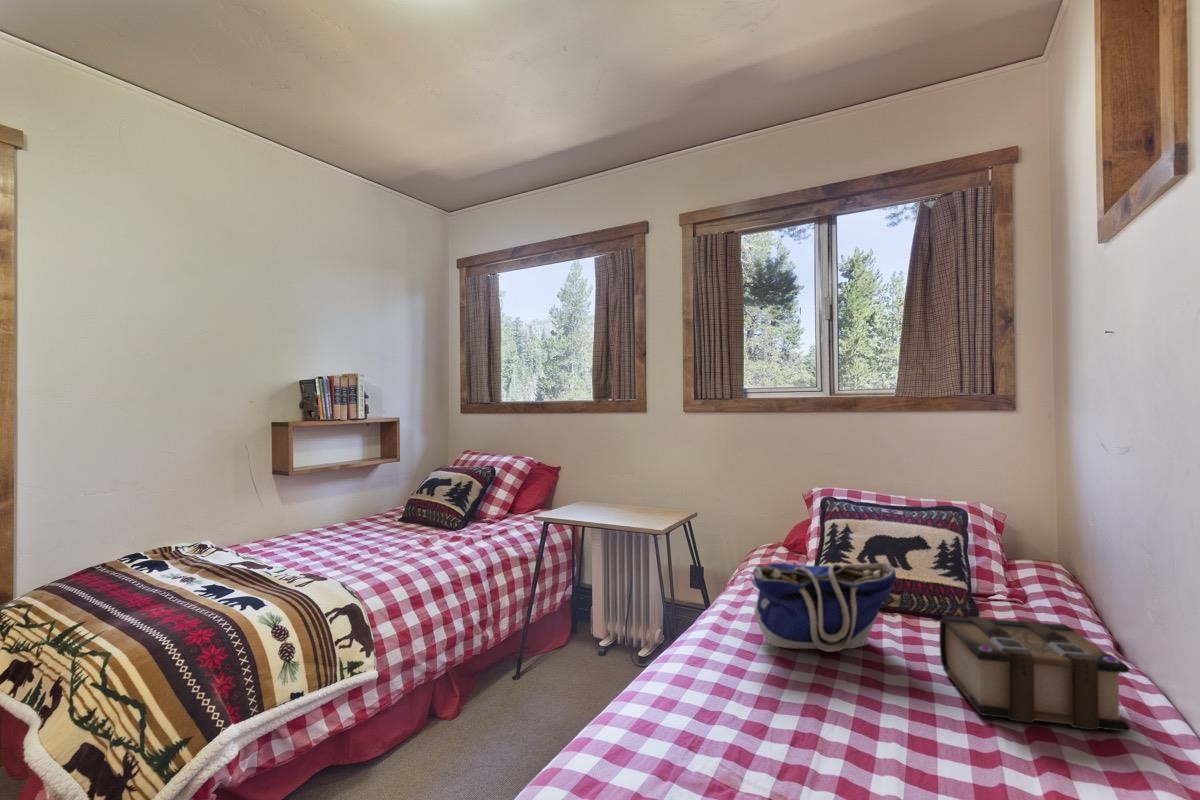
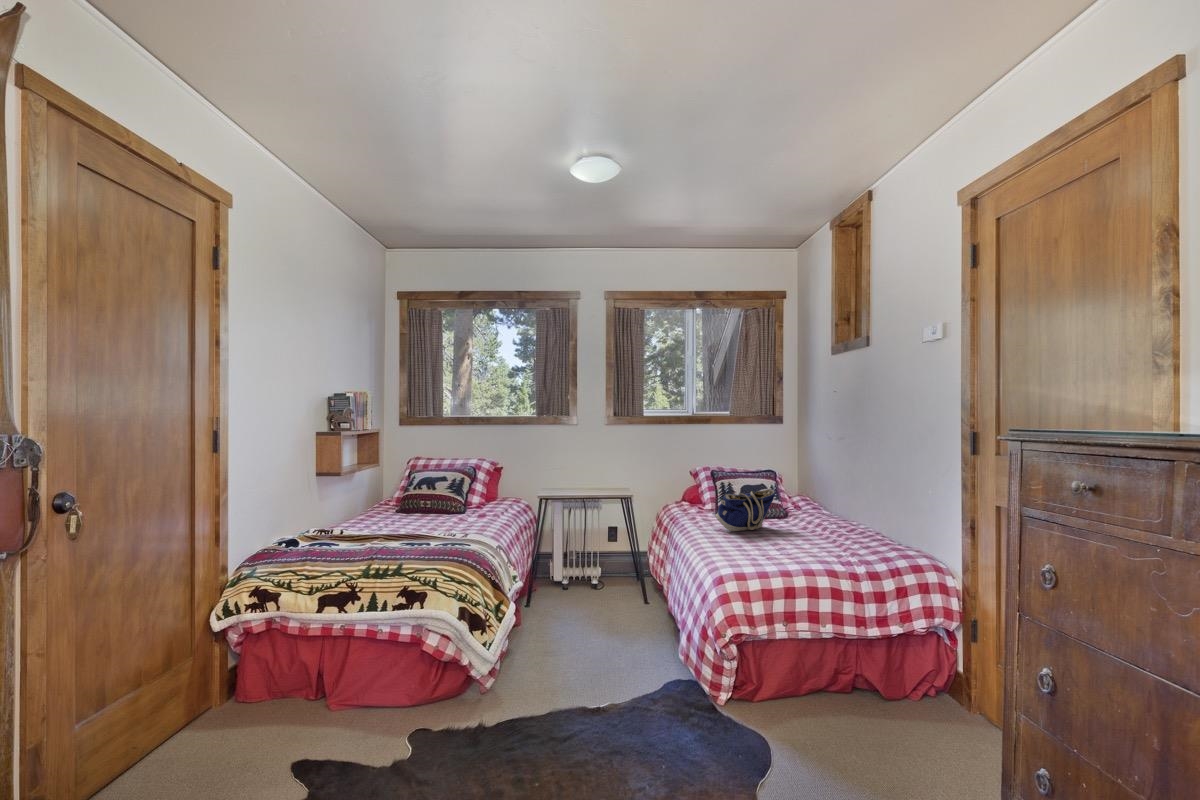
book: present [939,616,1130,732] -> none [792,504,854,535]

